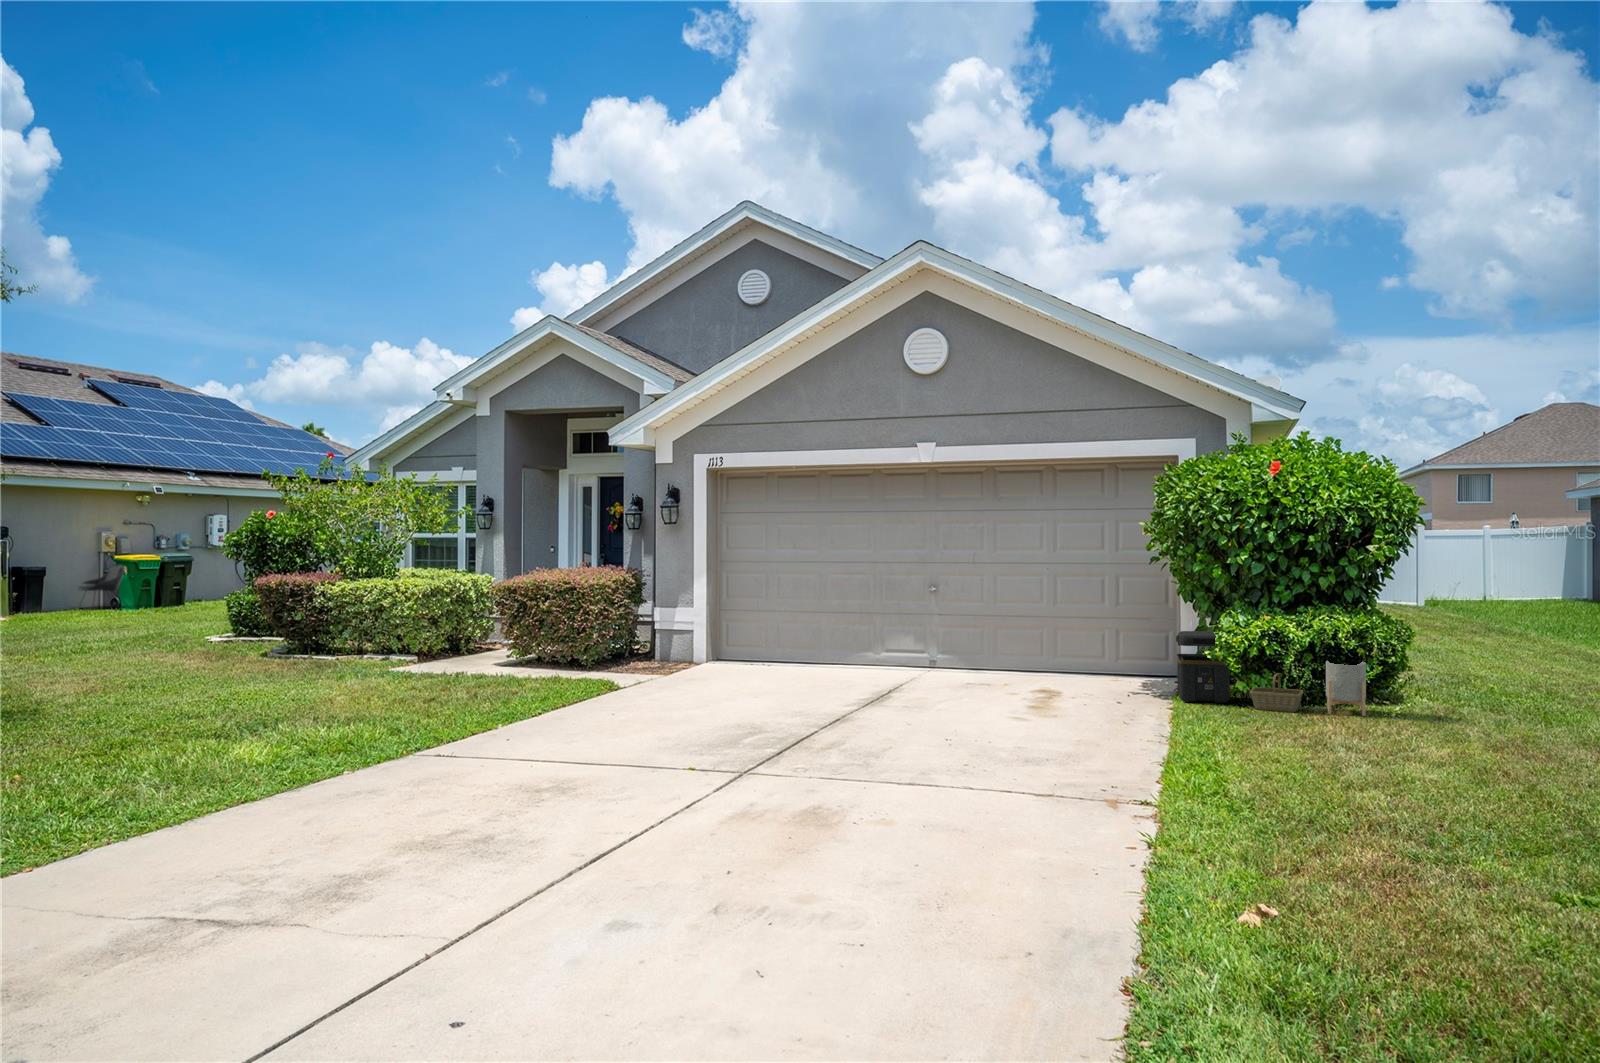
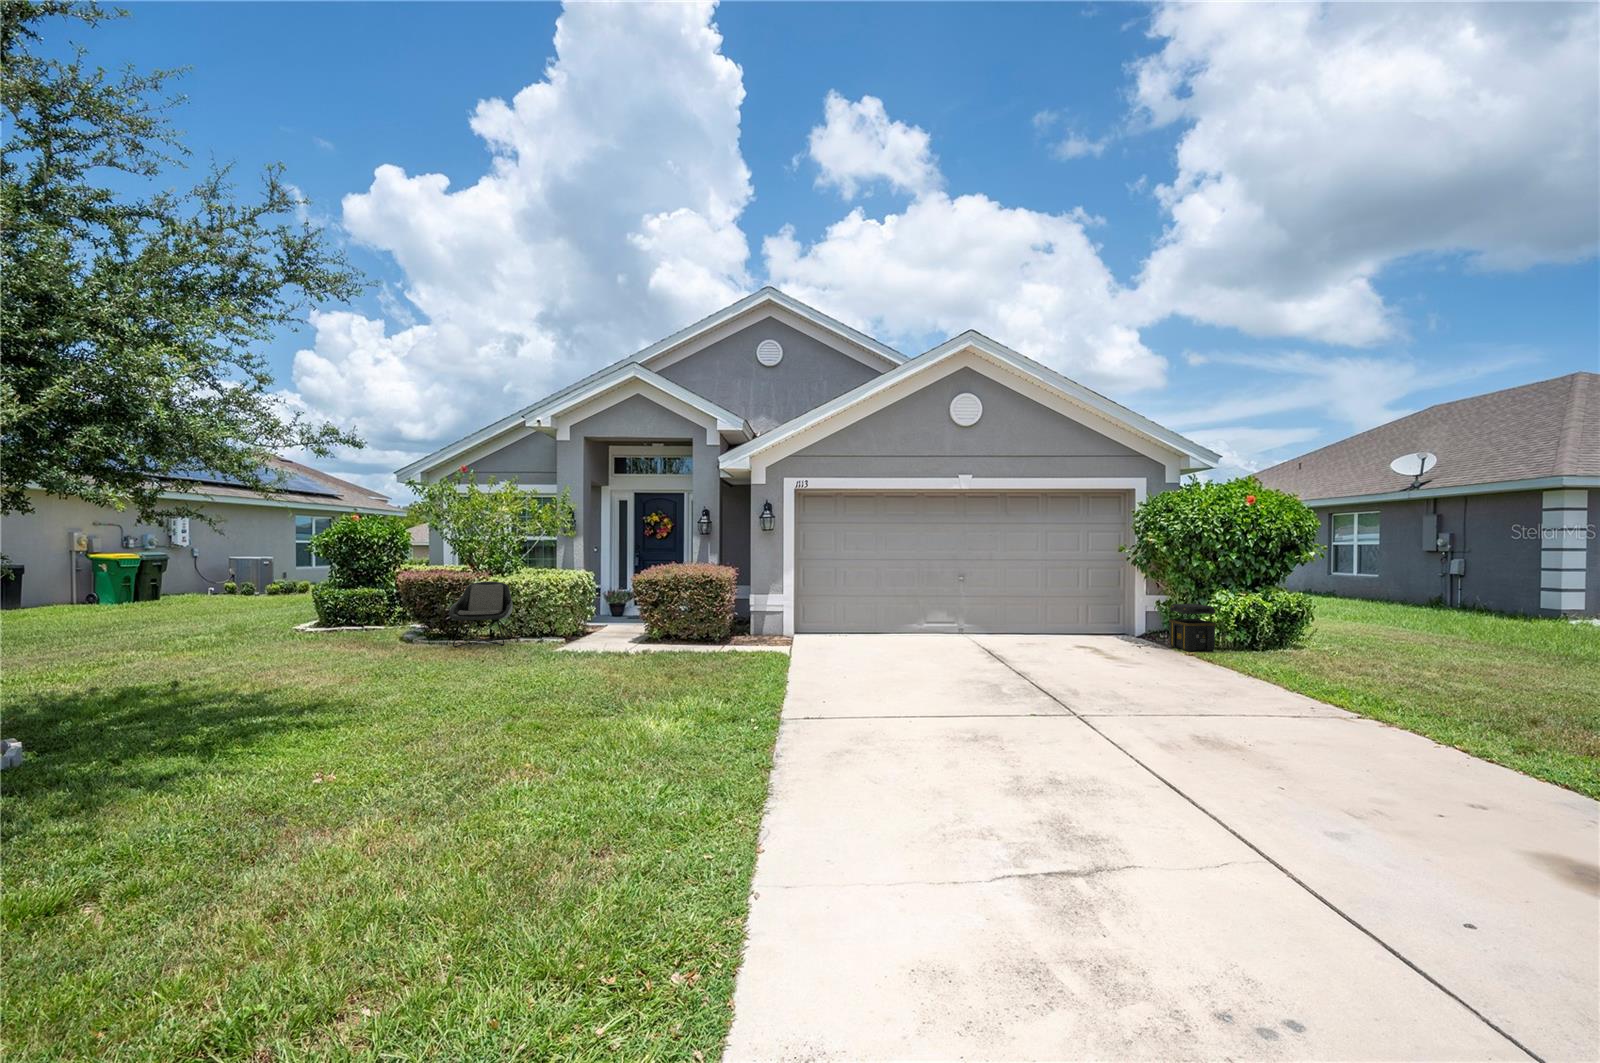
lounge chair: present [76,565,124,610] -> present [449,581,513,648]
planter: present [1326,661,1366,716] -> none [1275,620,1311,656]
basket: present [1250,673,1303,712] -> none [1232,630,1272,655]

